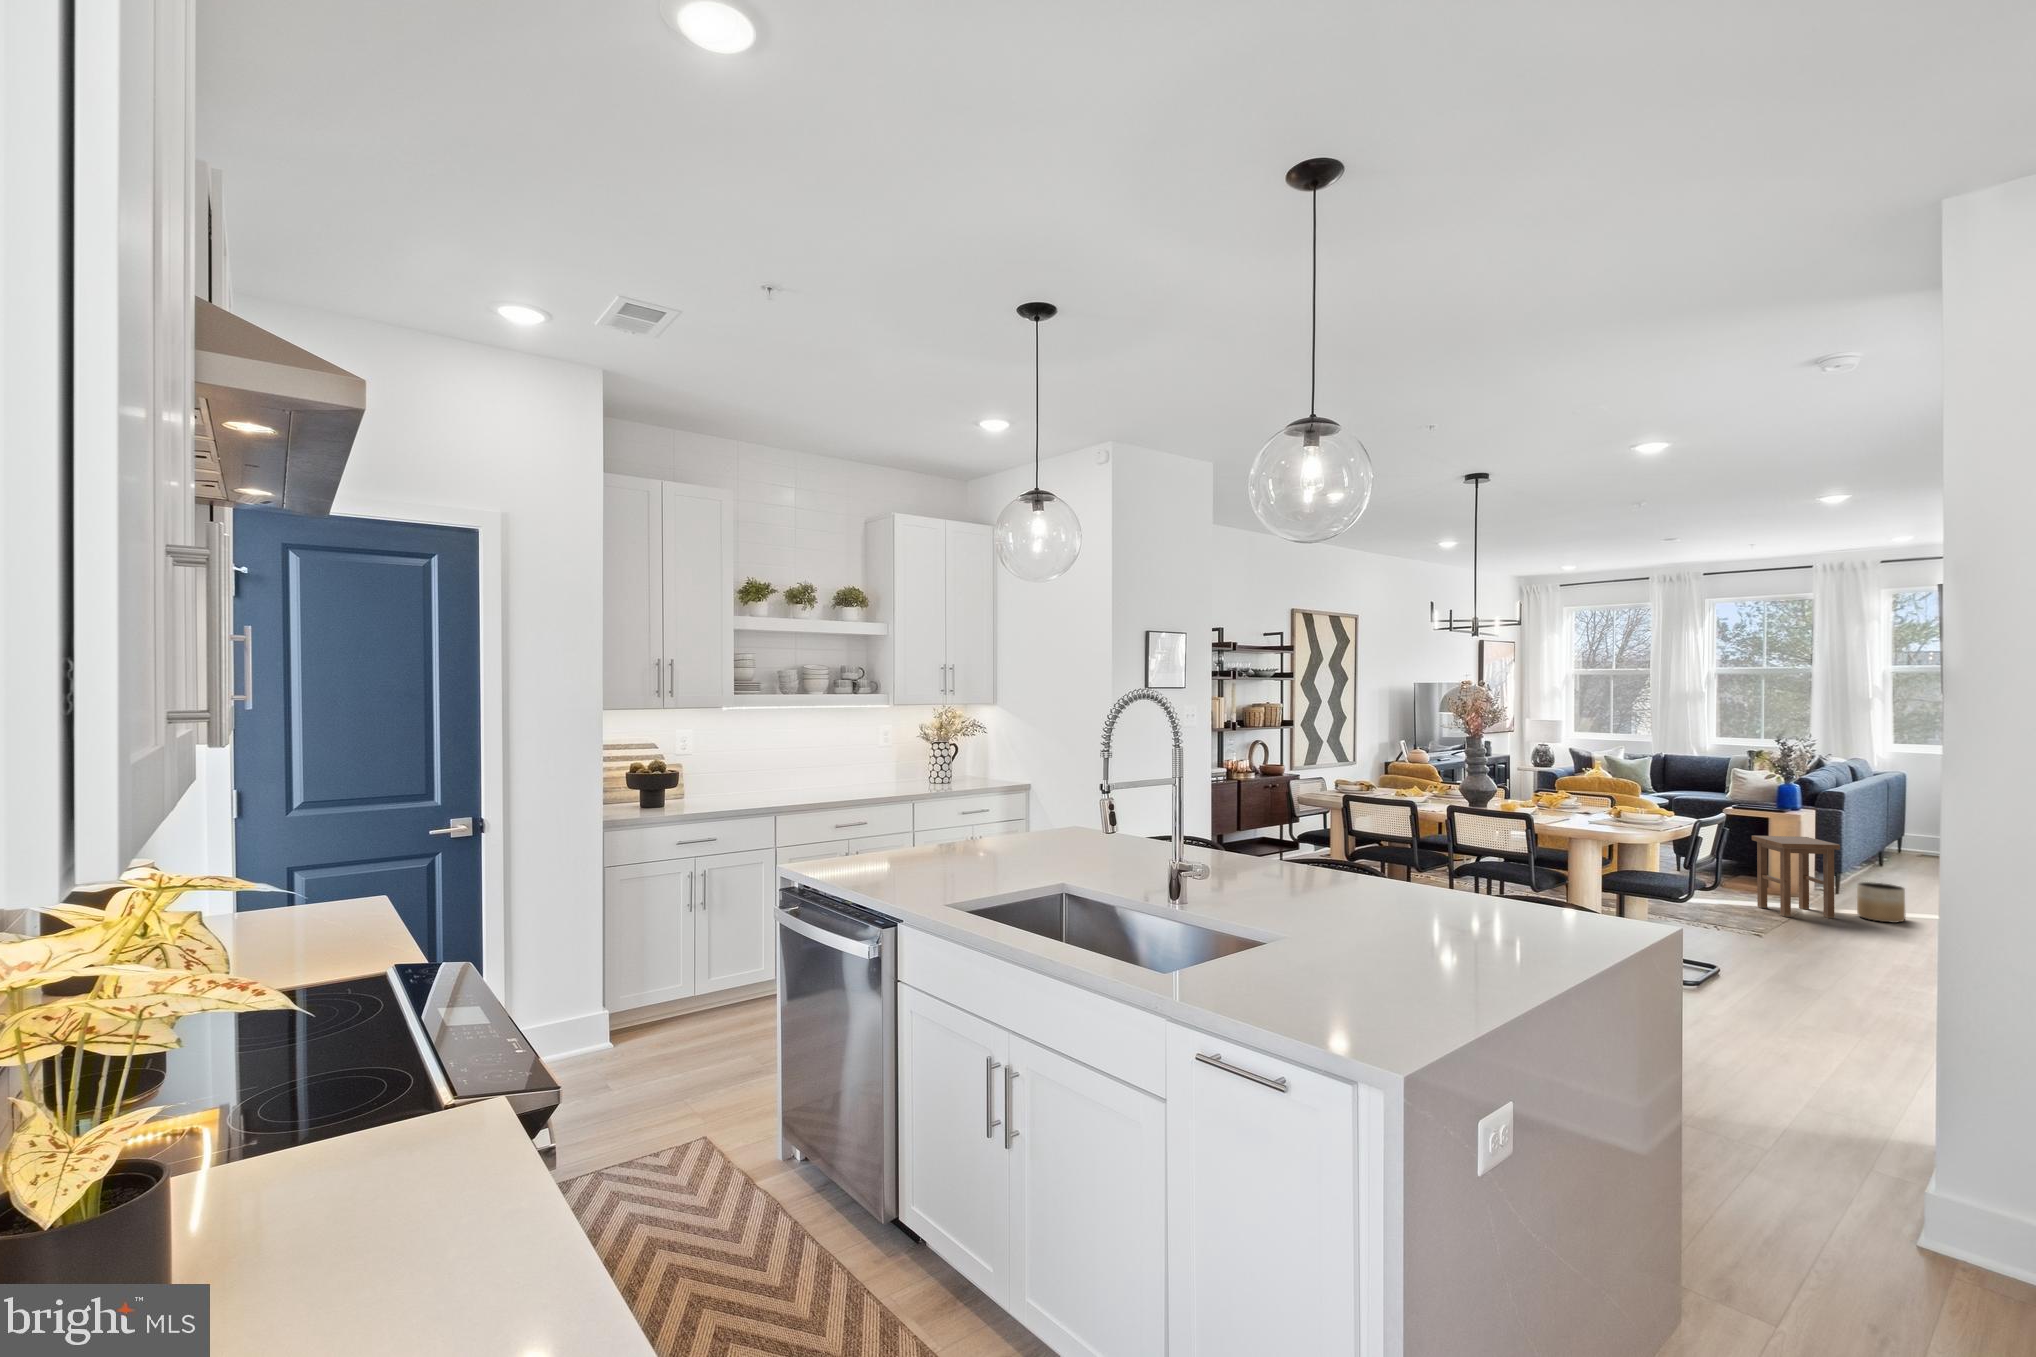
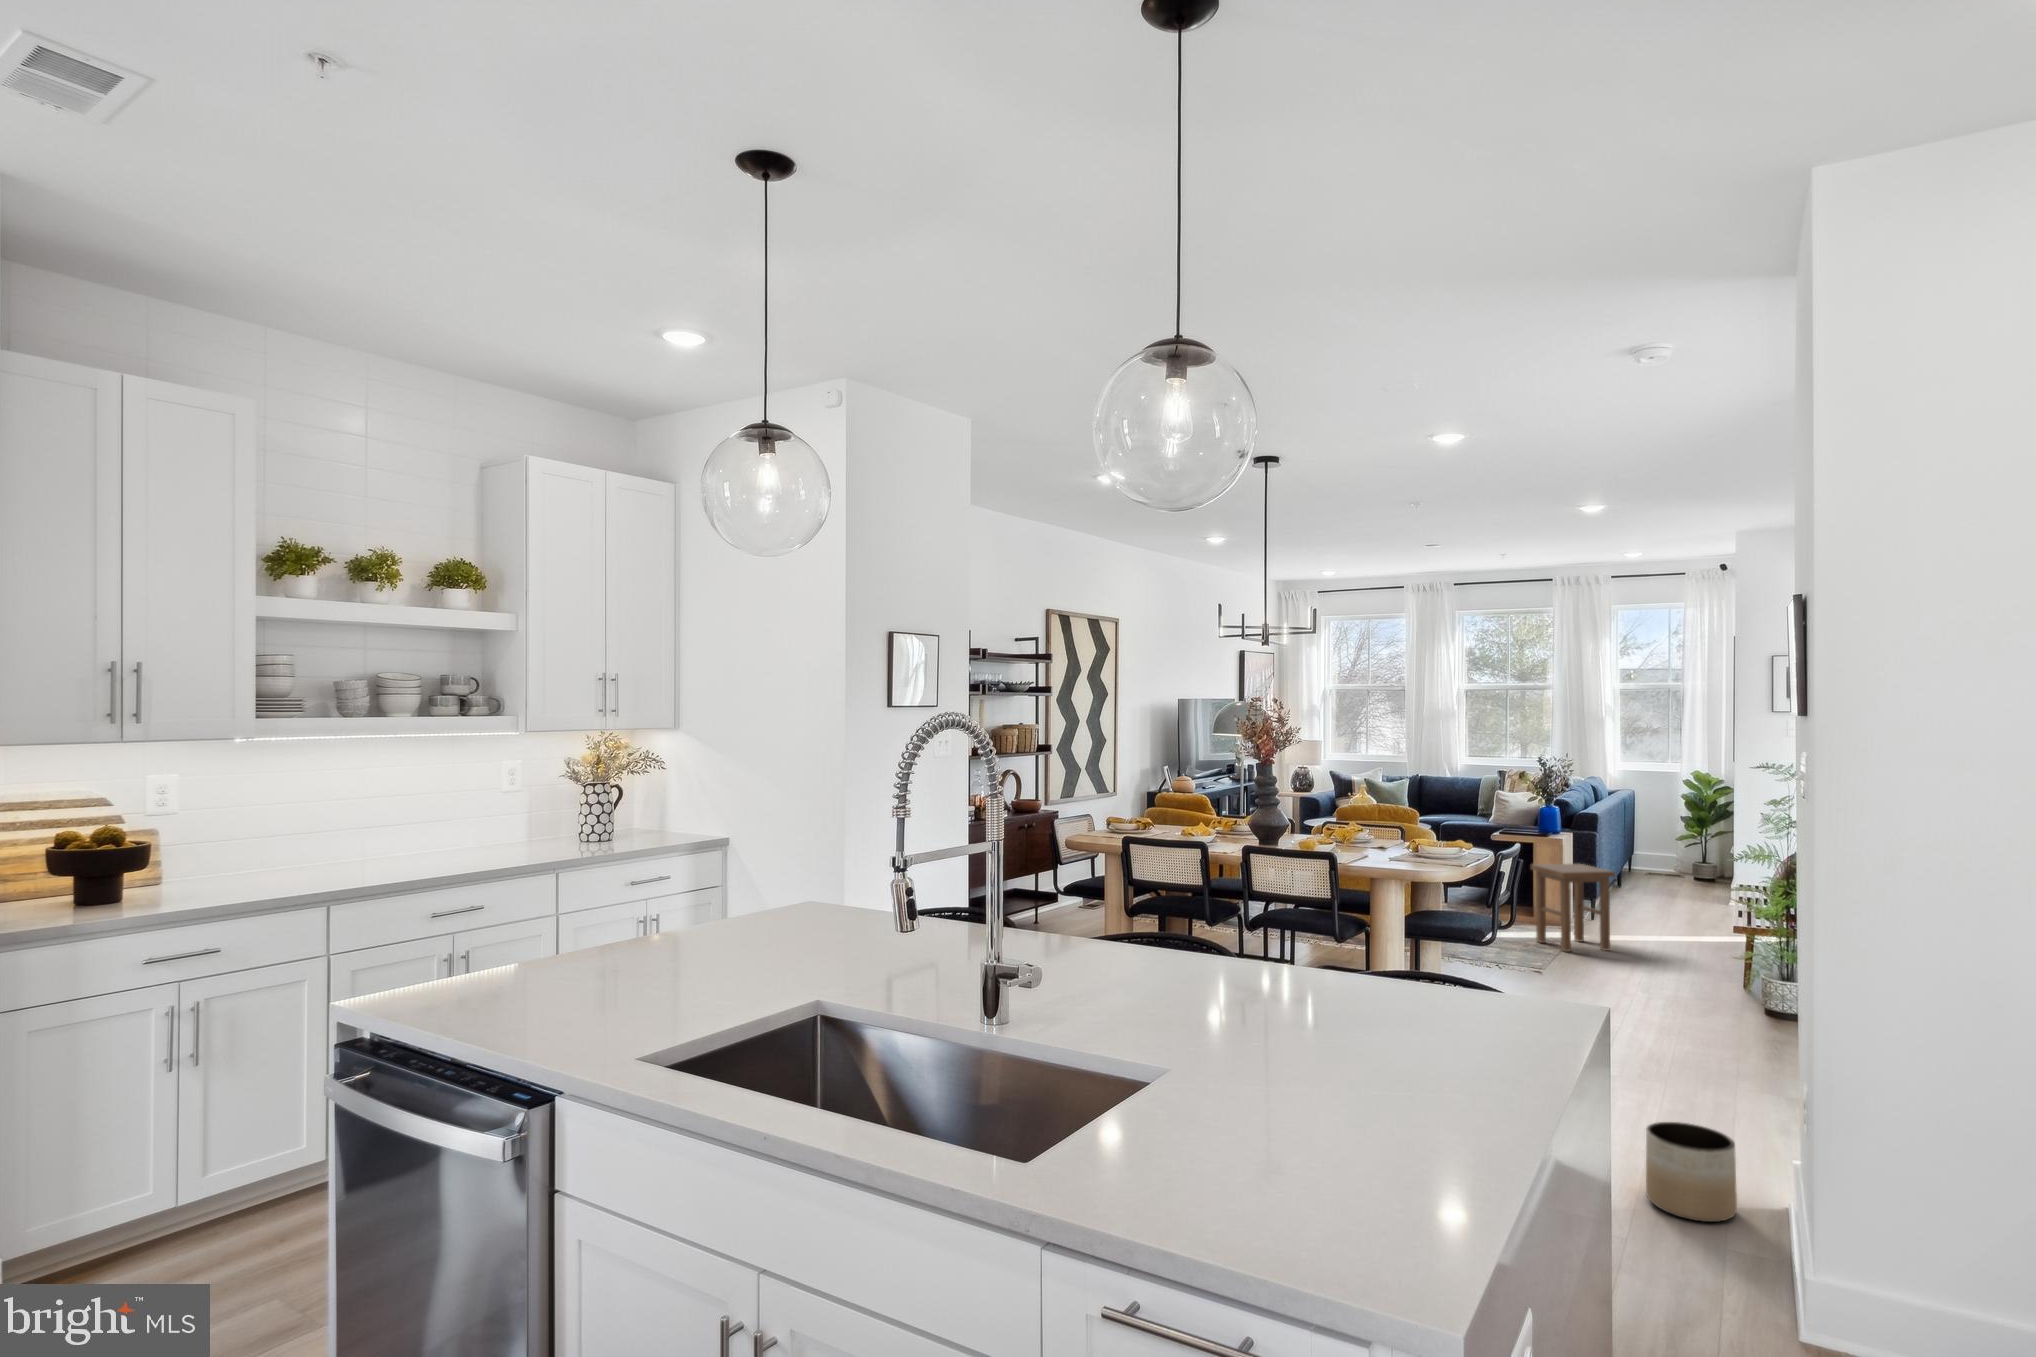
planter: present [1857,882,1906,923] -> present [1646,1122,1737,1222]

